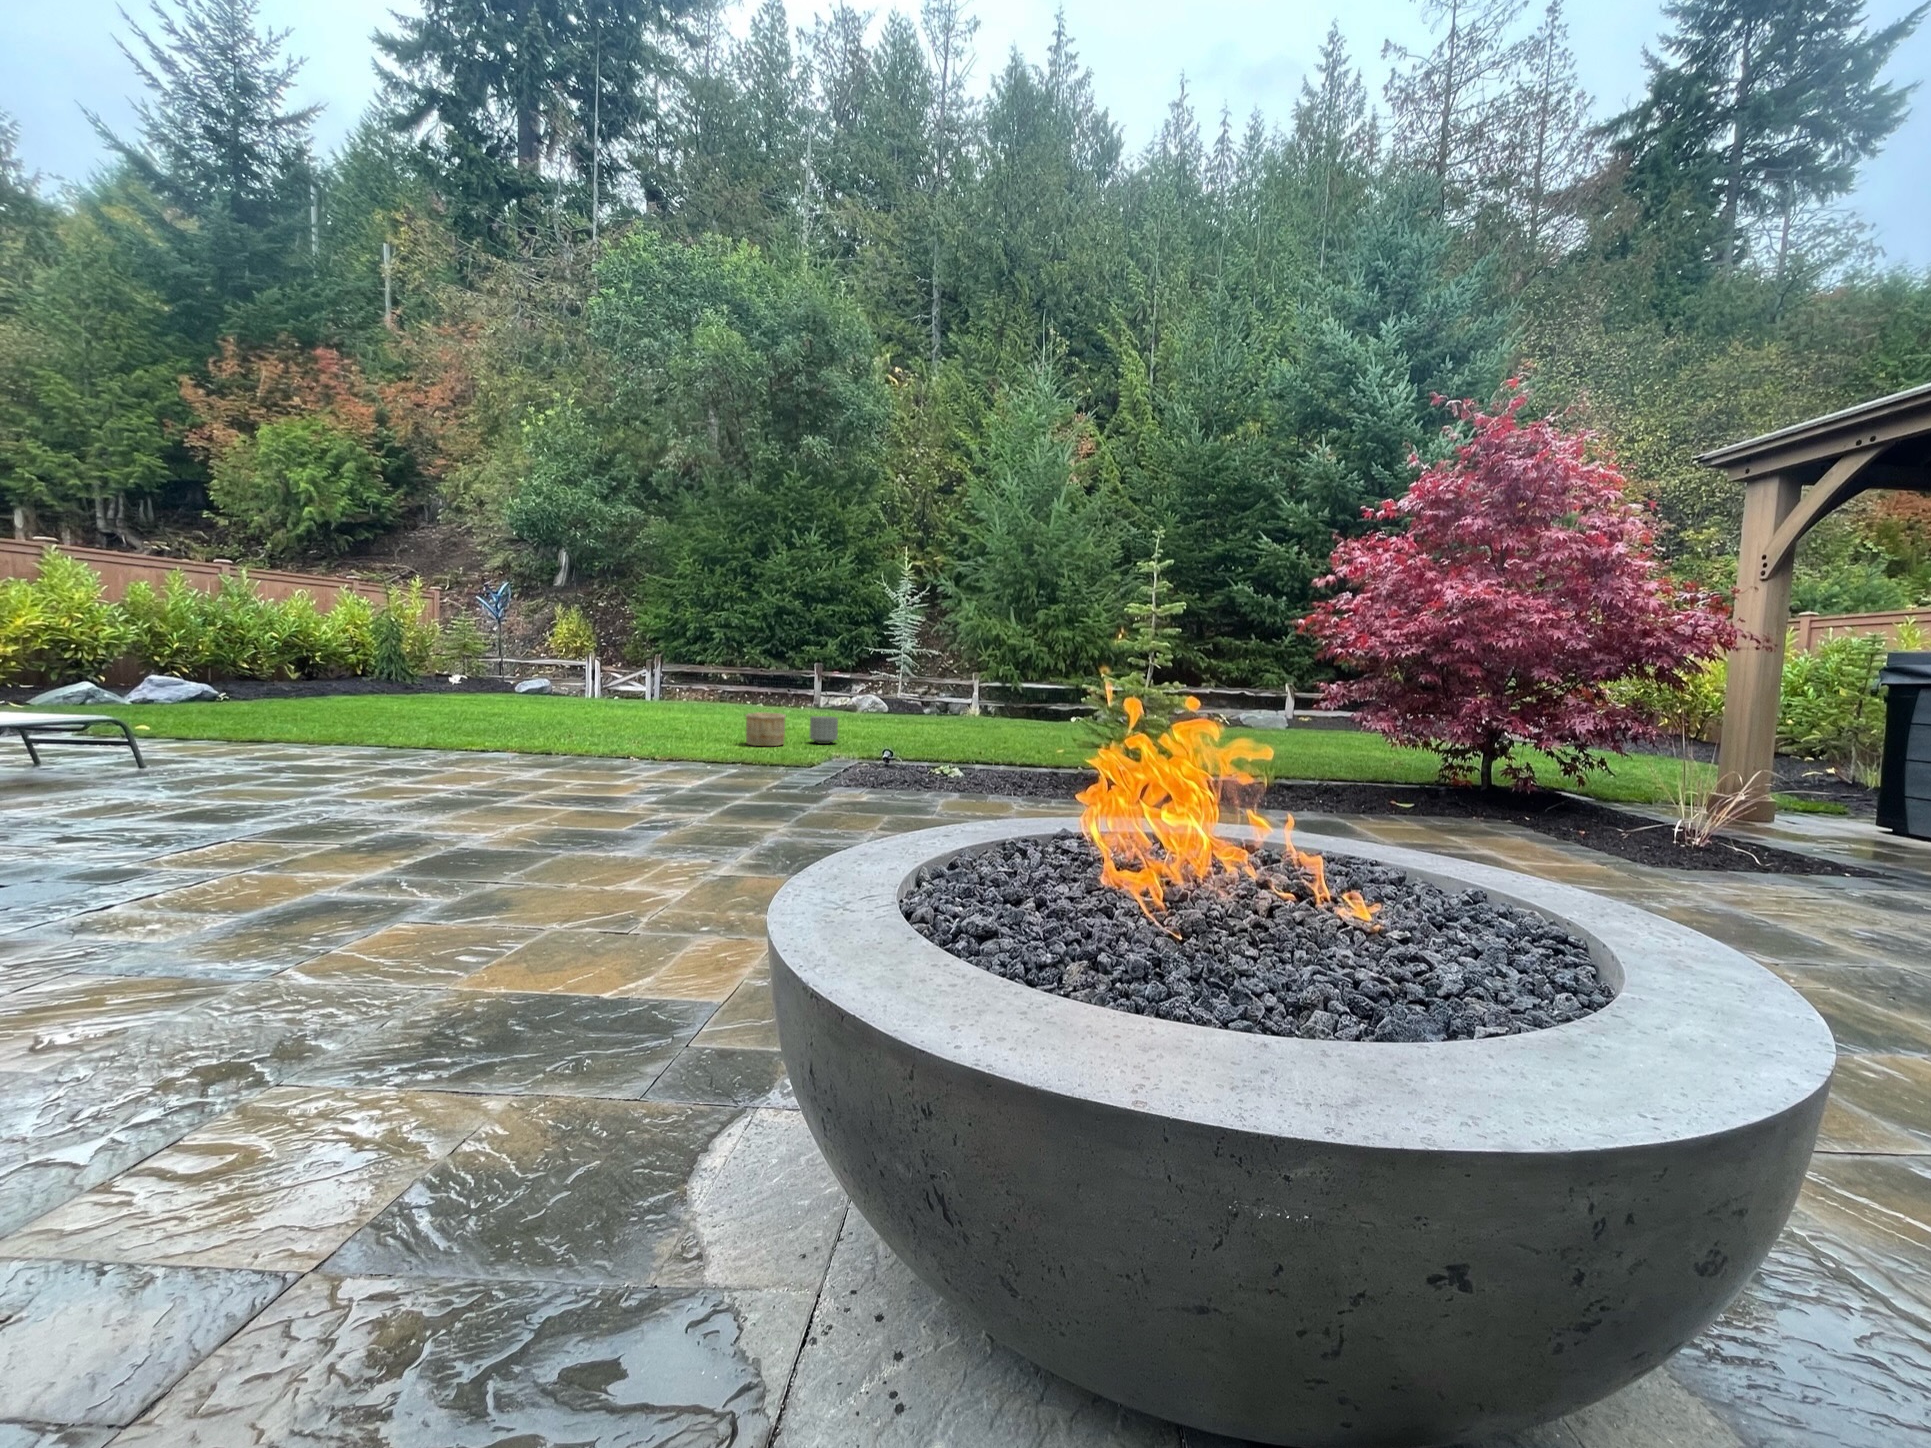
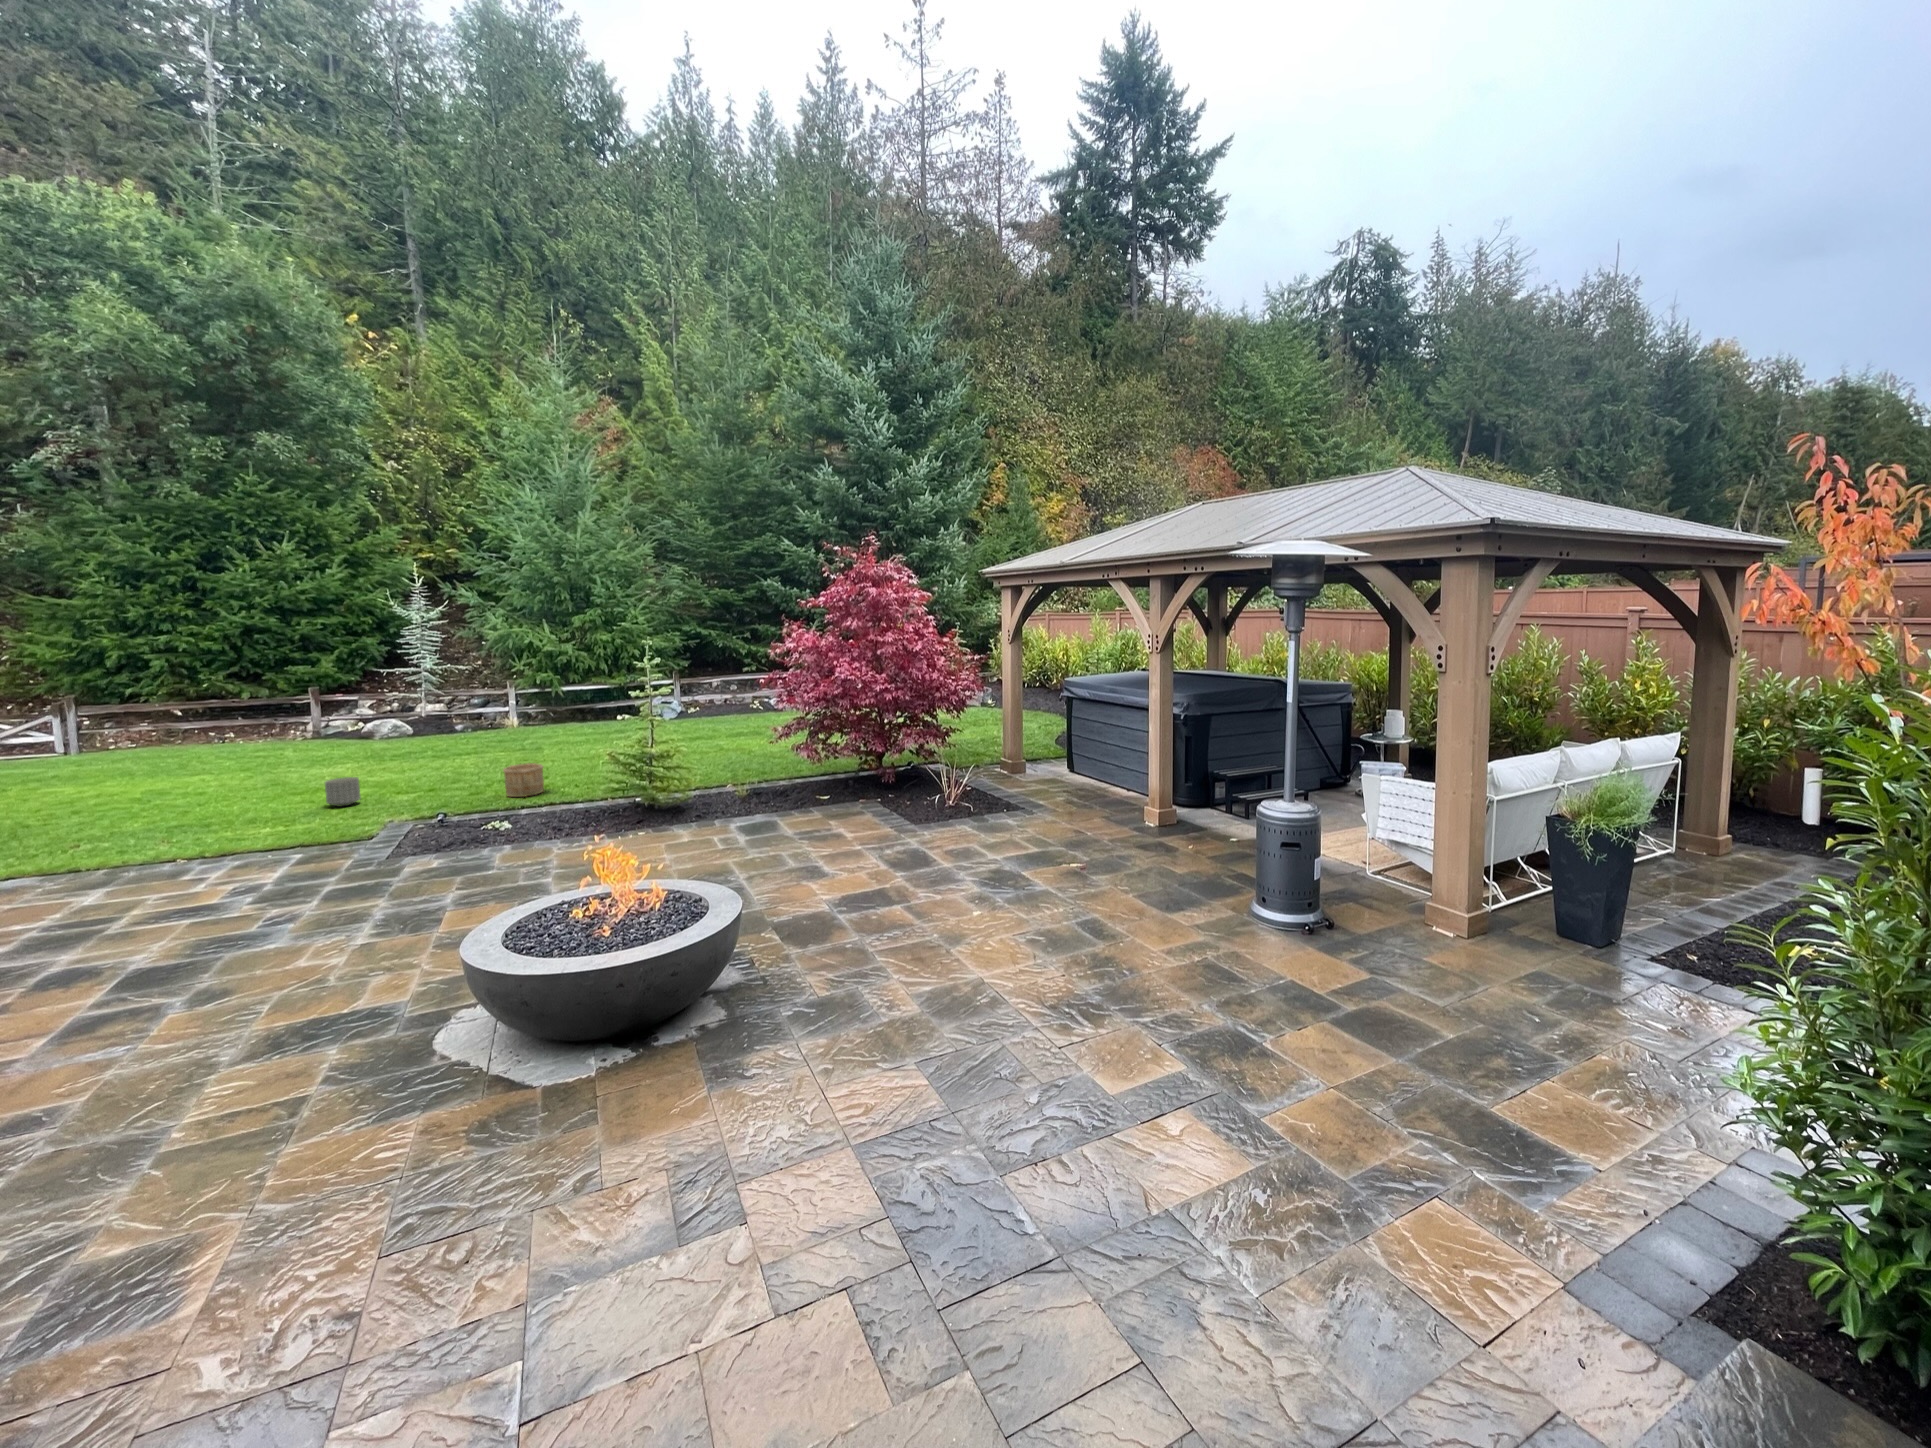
wooden bucket: present [746,712,786,746] -> present [503,763,544,797]

